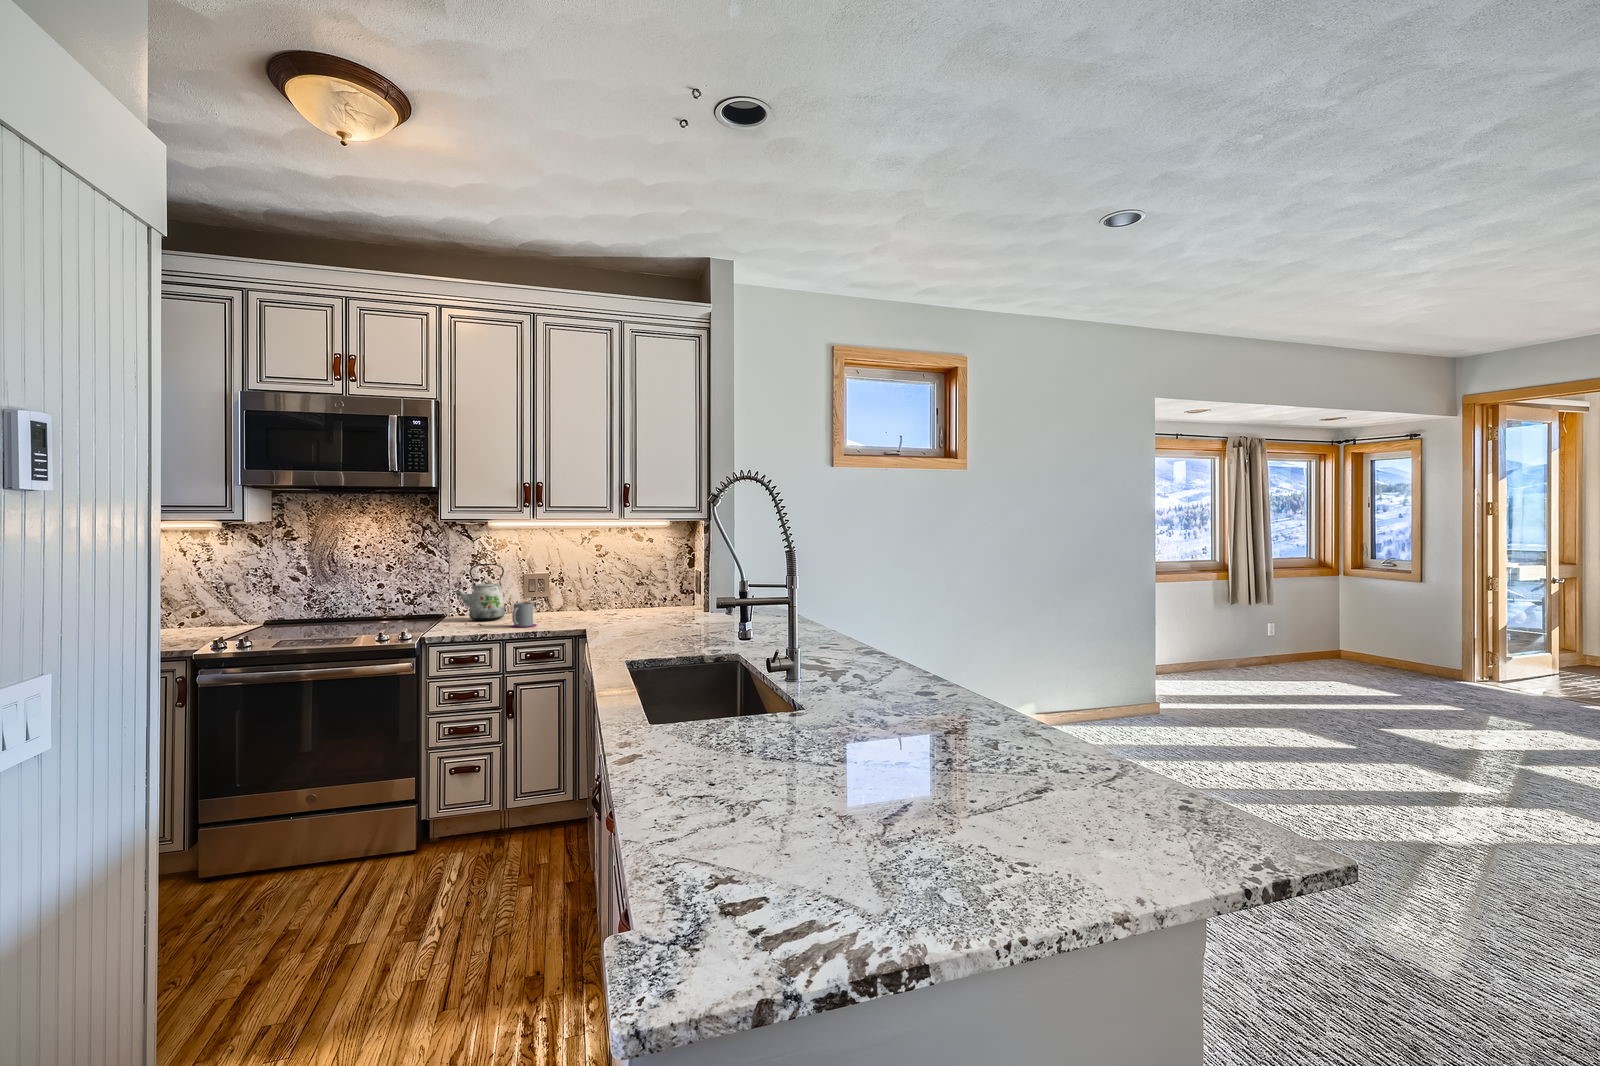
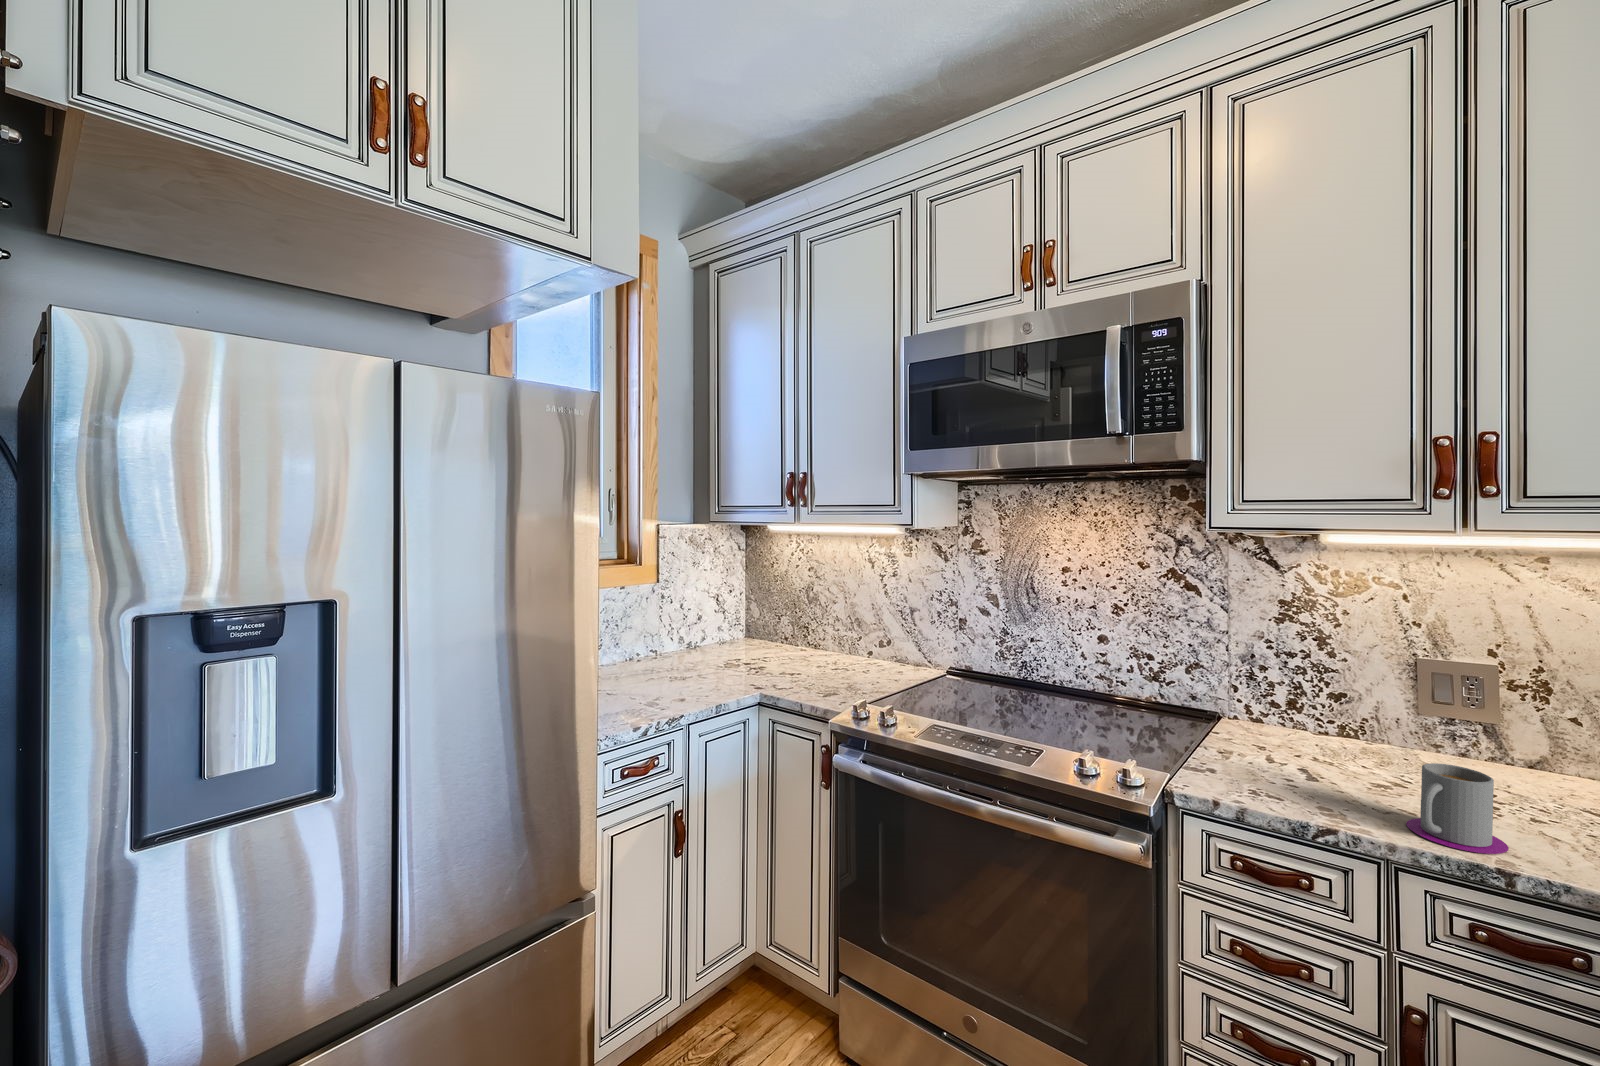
kettle: present [455,564,505,621] -> none [1241,630,1371,767]

